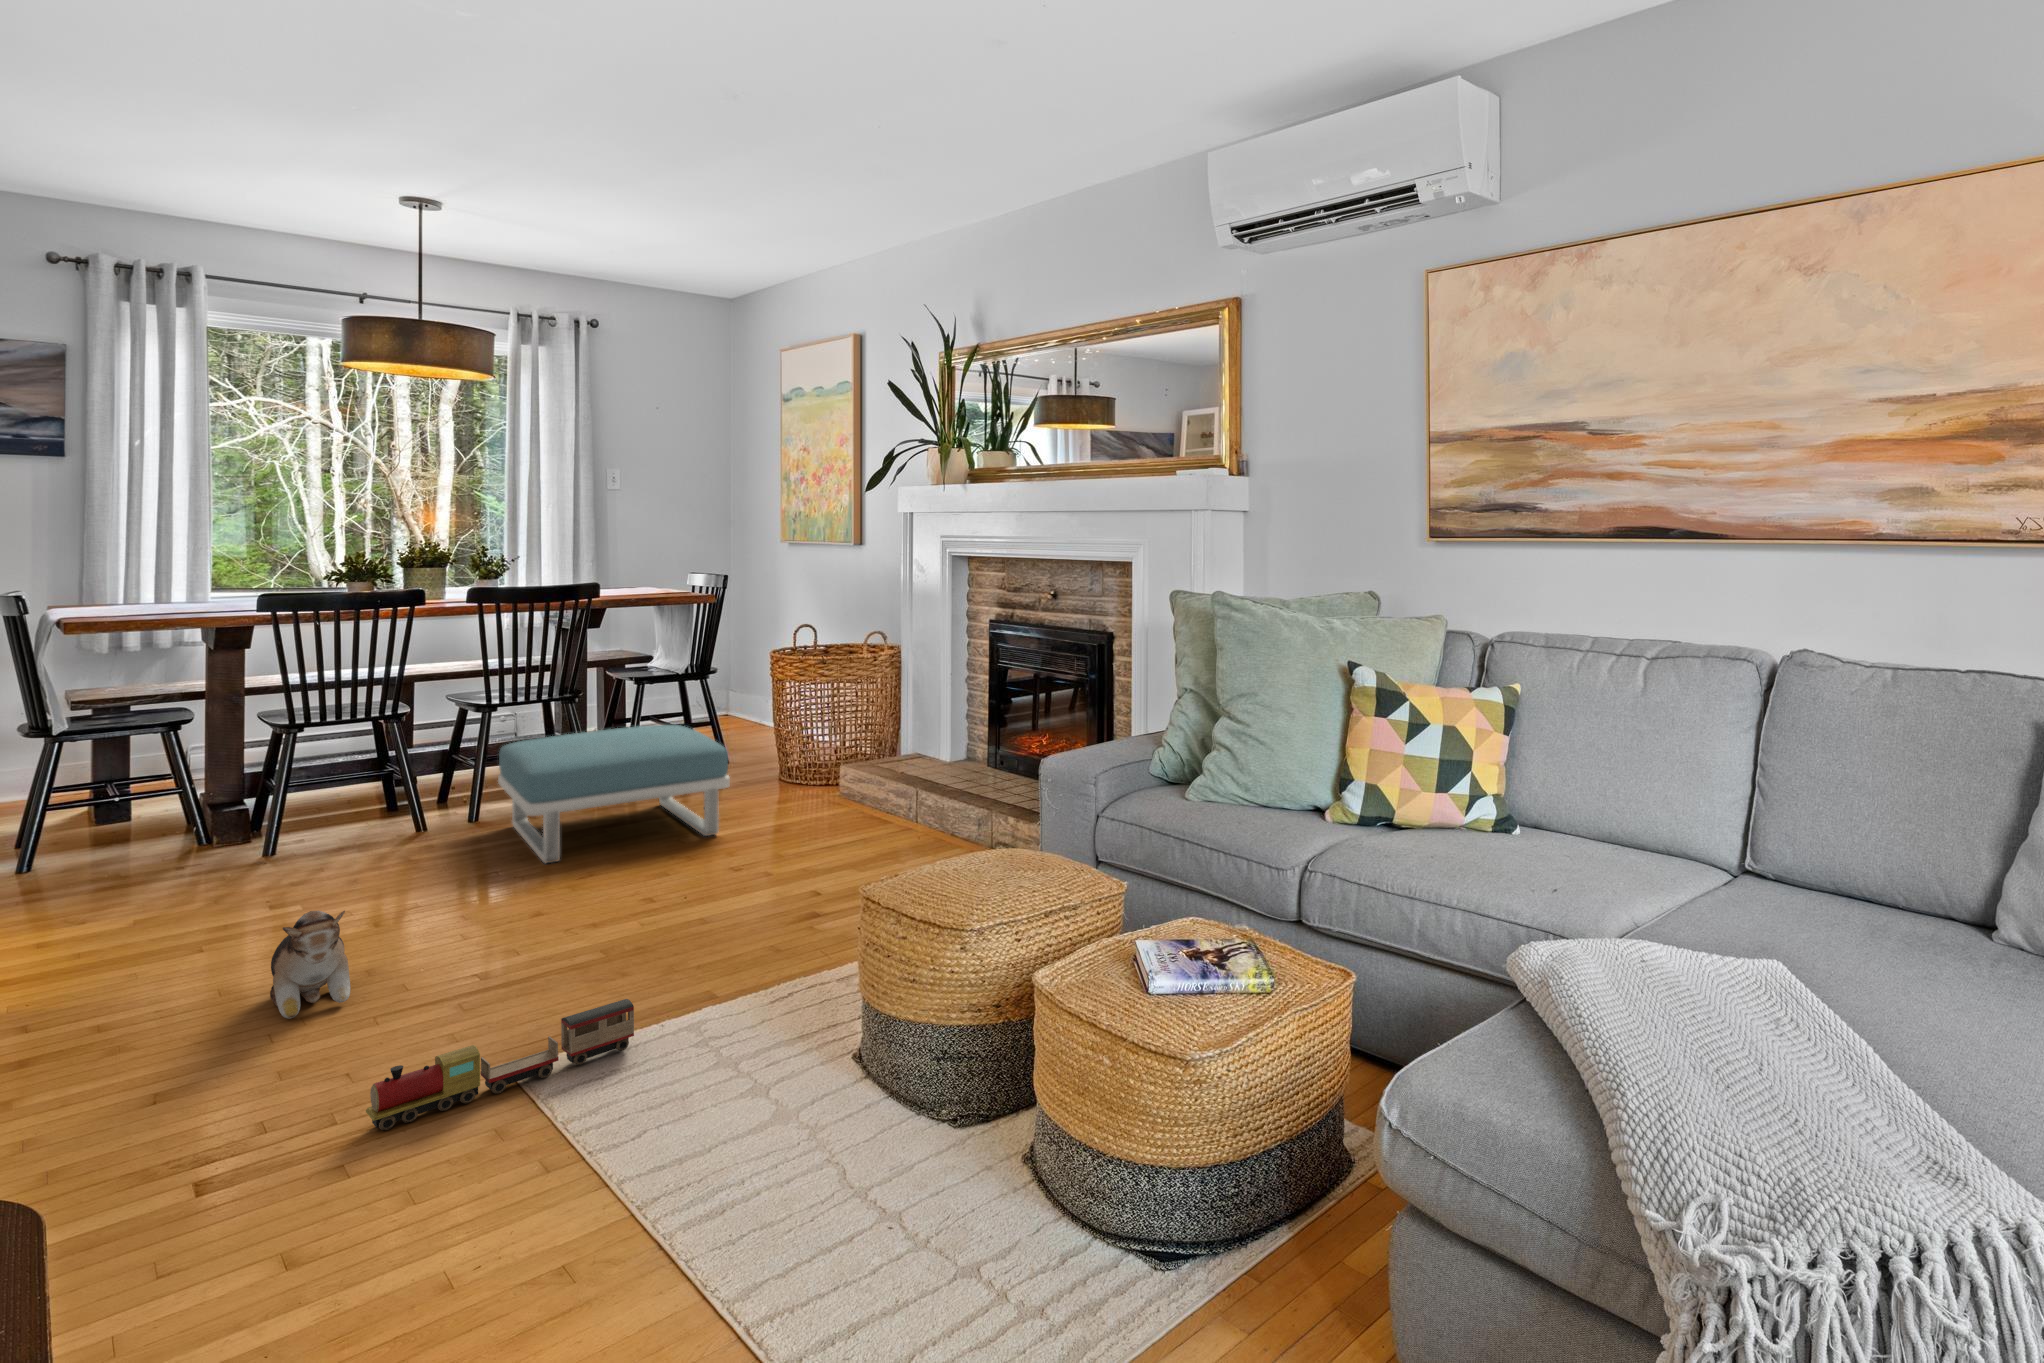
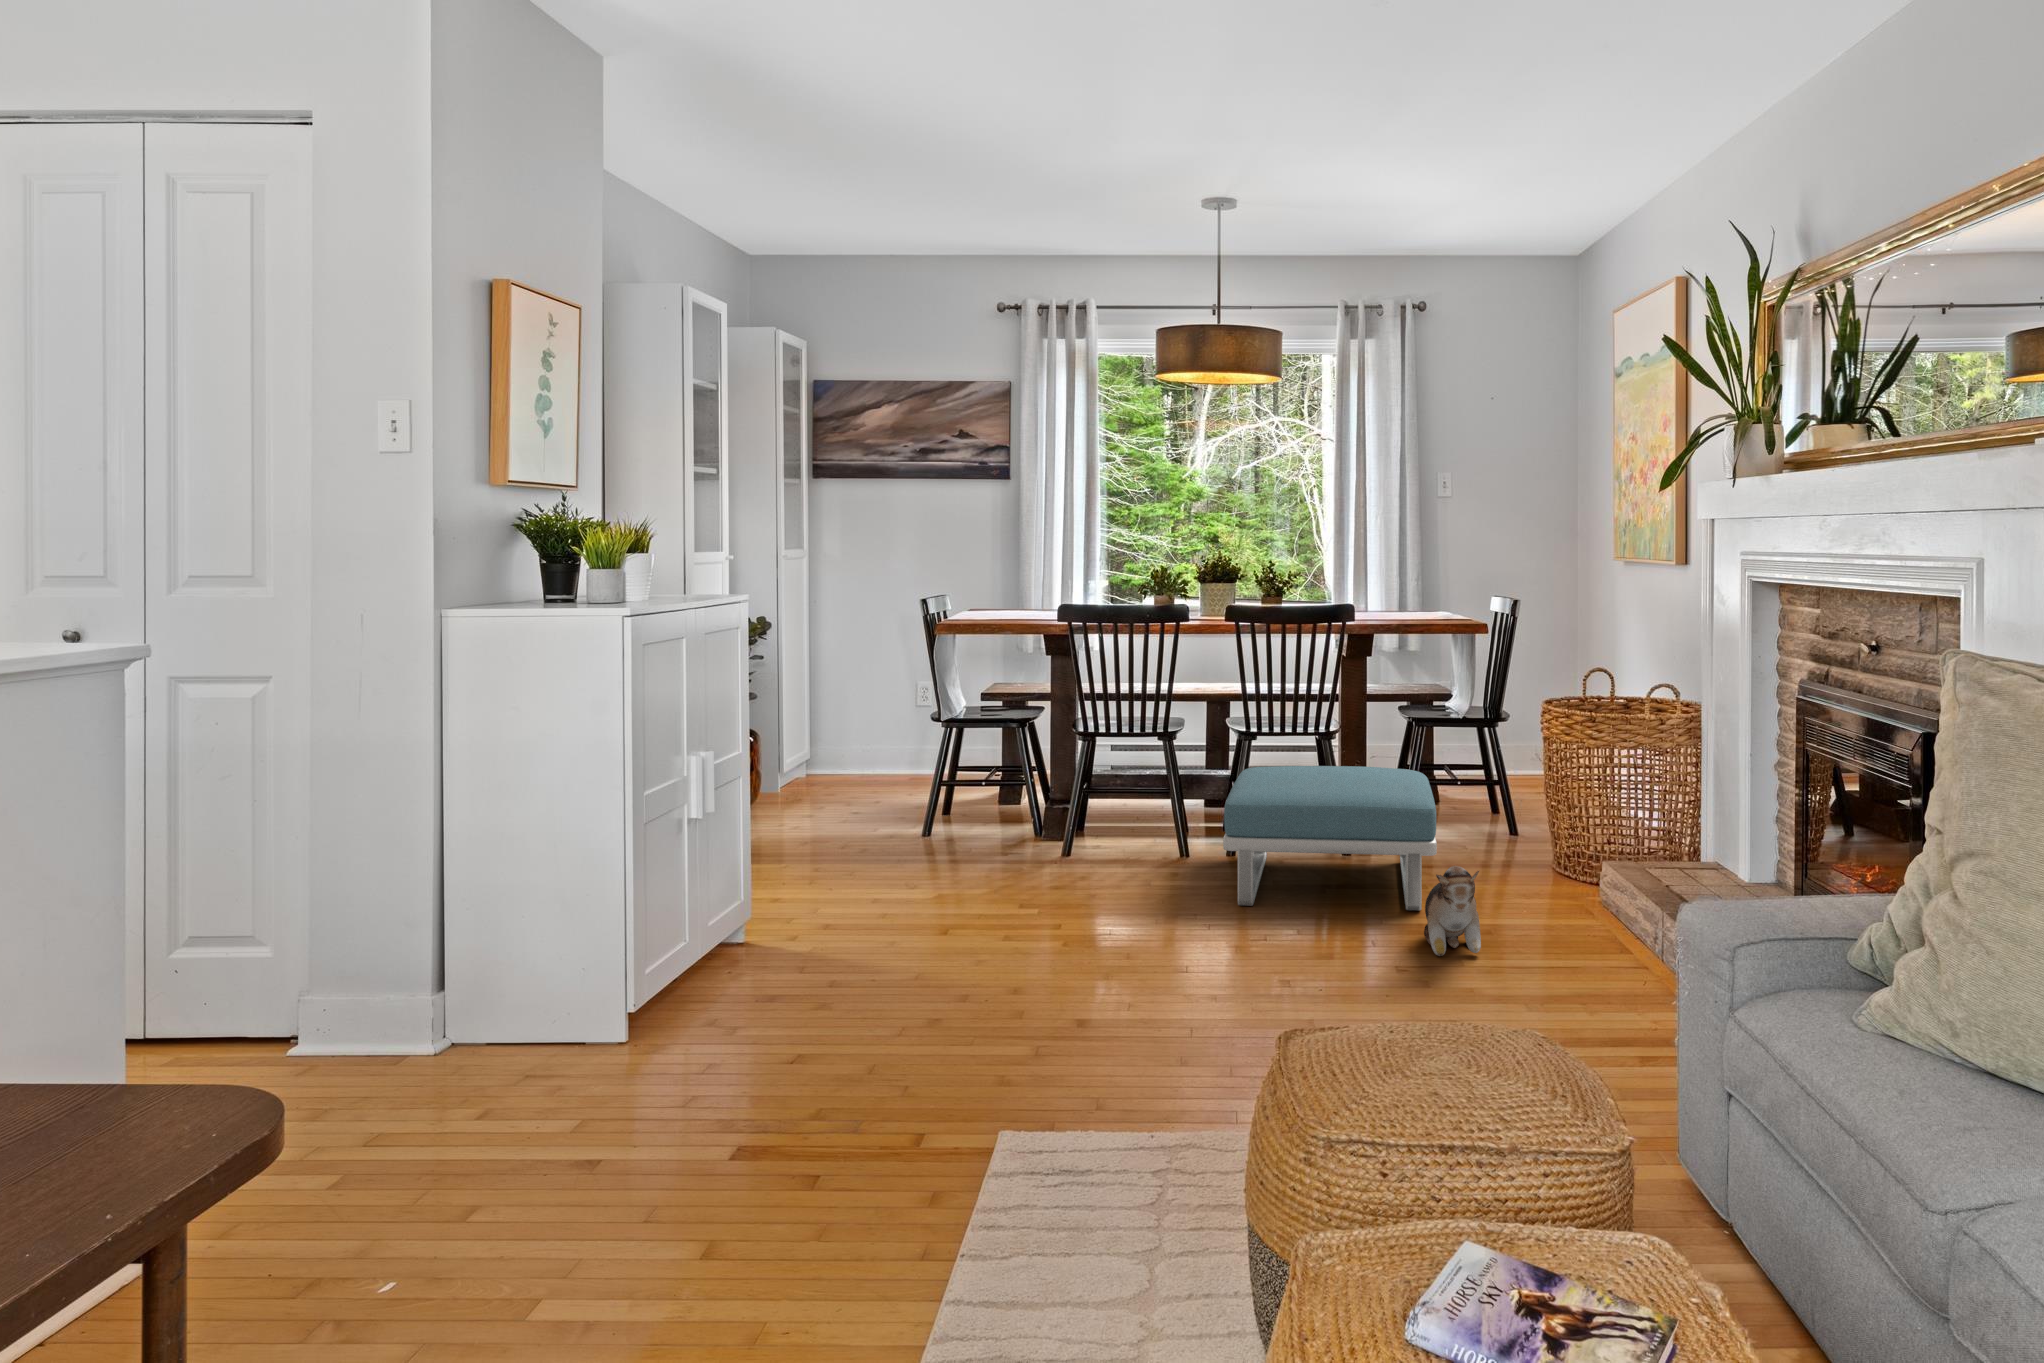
plush toy: present [270,911,350,1019] -> present [1424,866,1481,956]
toy train: present [366,999,634,1130] -> none [836,1088,1098,1156]

